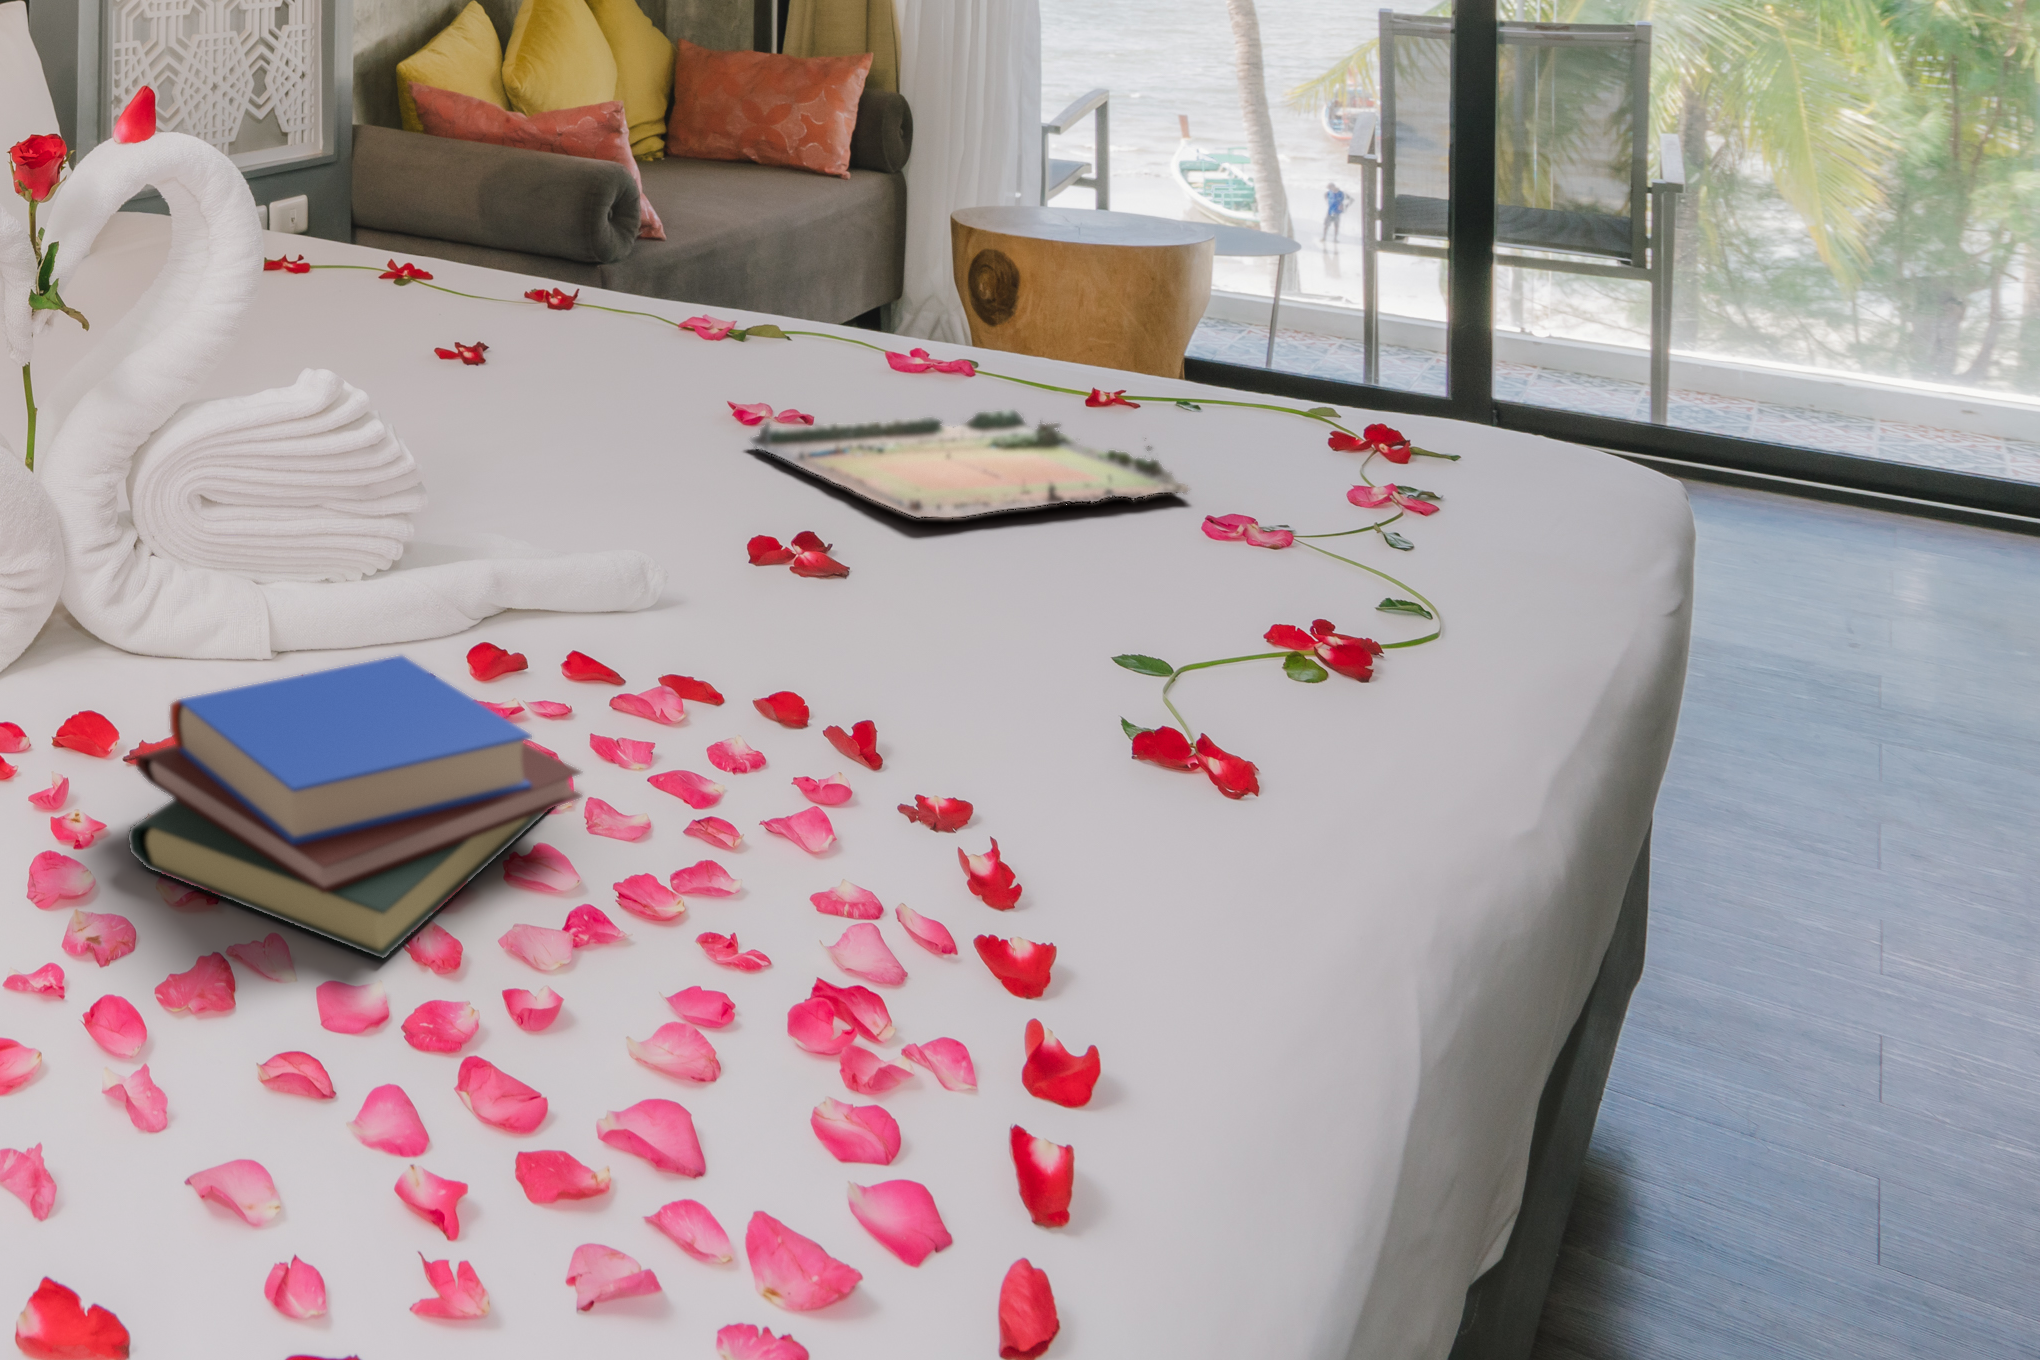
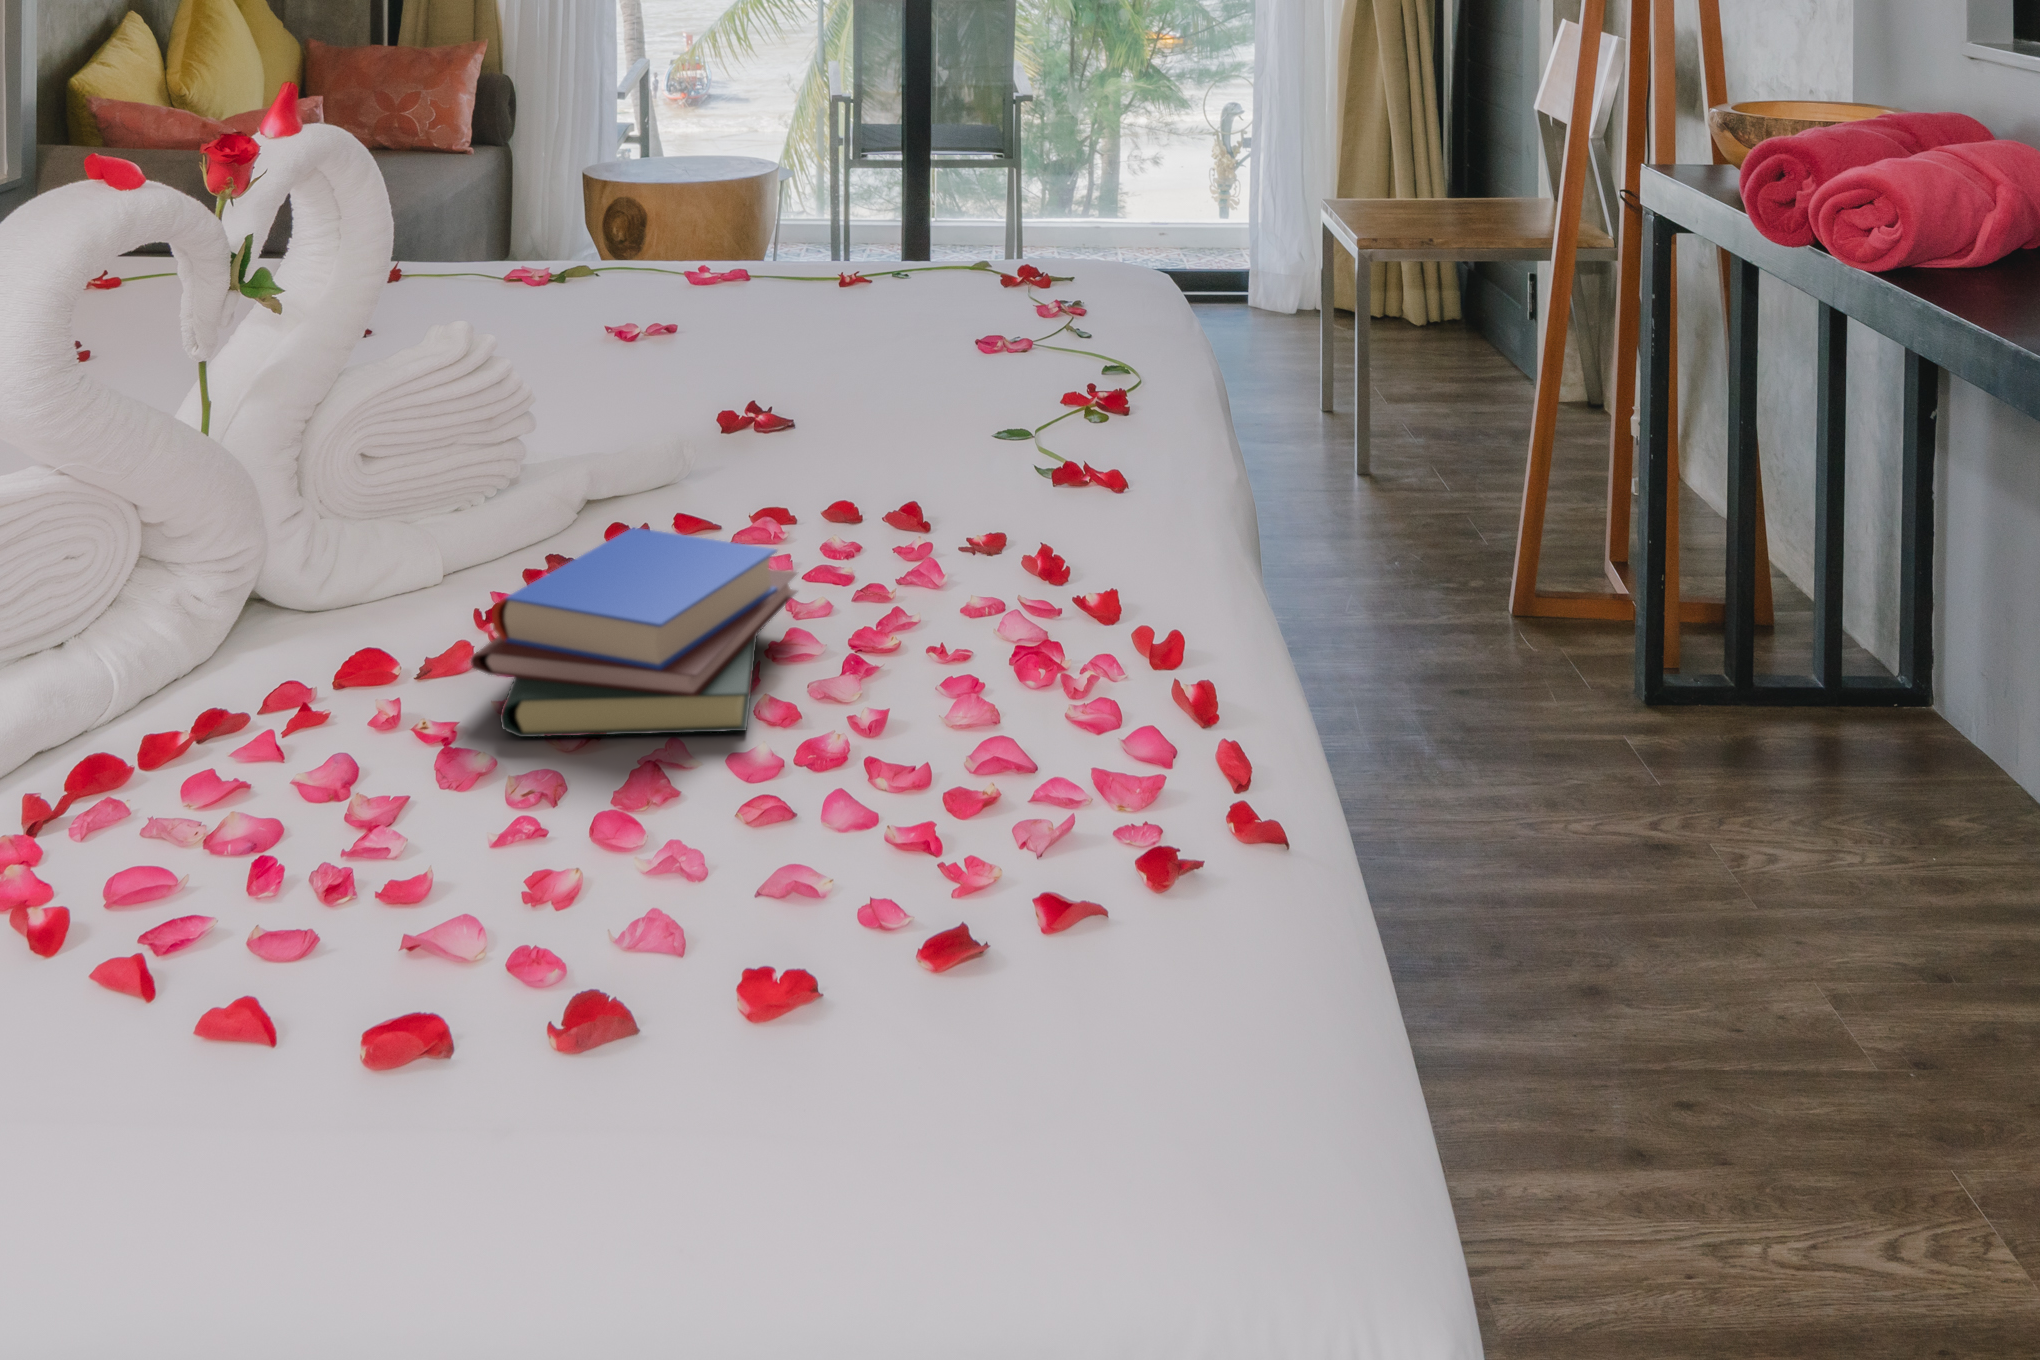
tray: present [750,409,1189,518] -> none [662,295,964,377]

